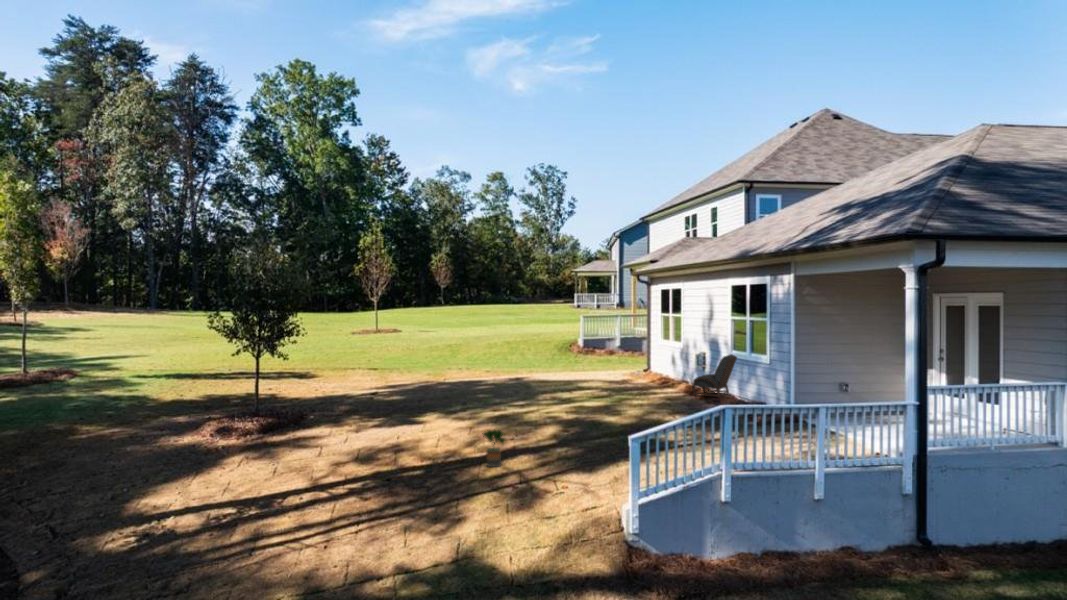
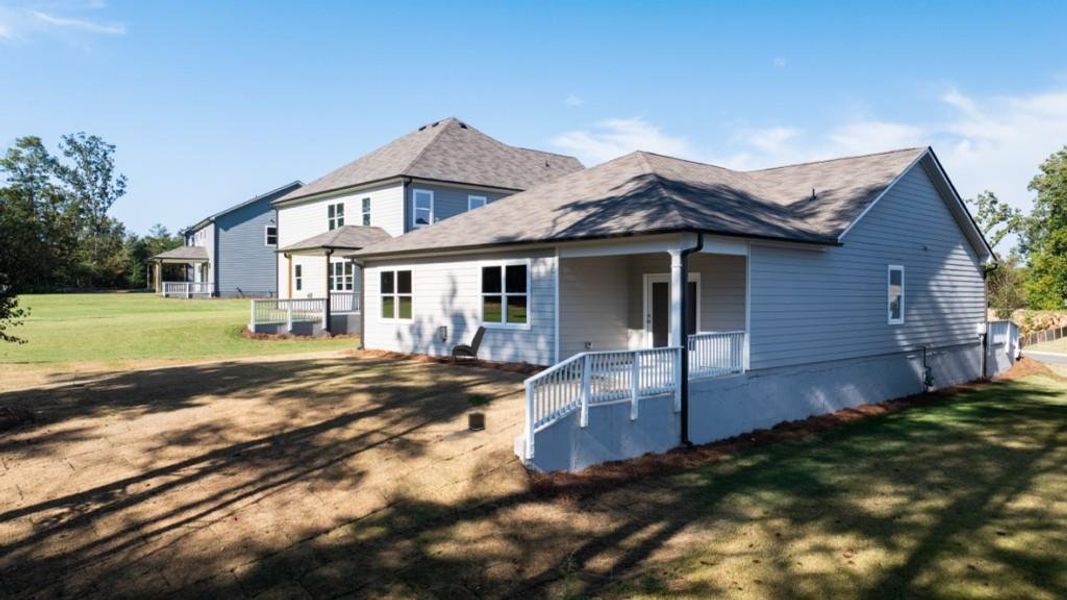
potted tree: present [482,430,505,467] -> present [467,395,490,431]

